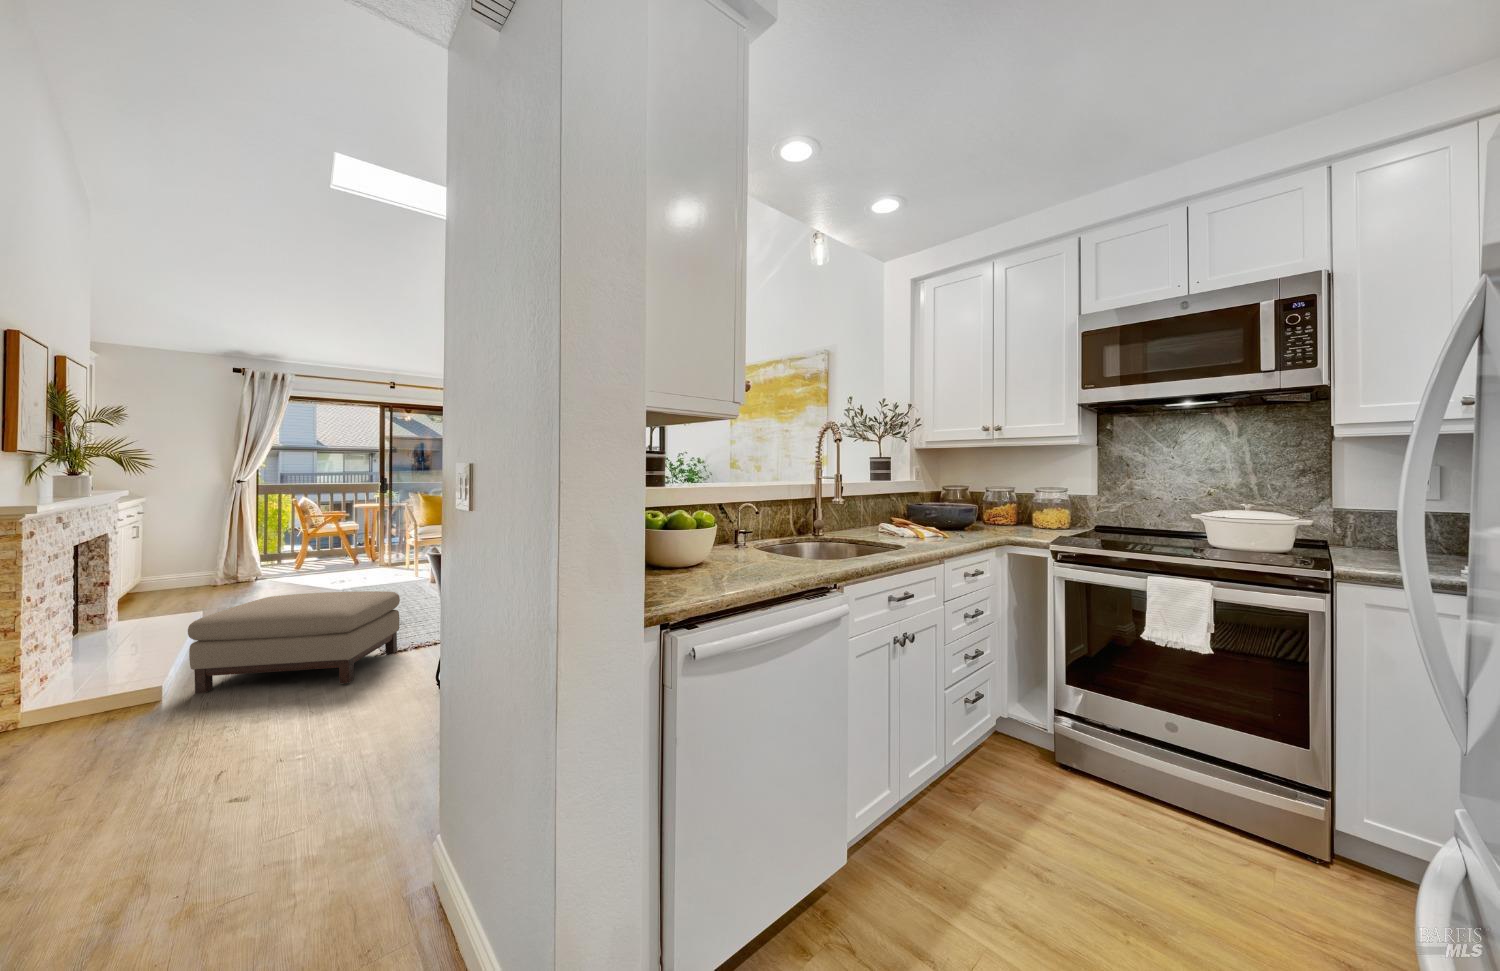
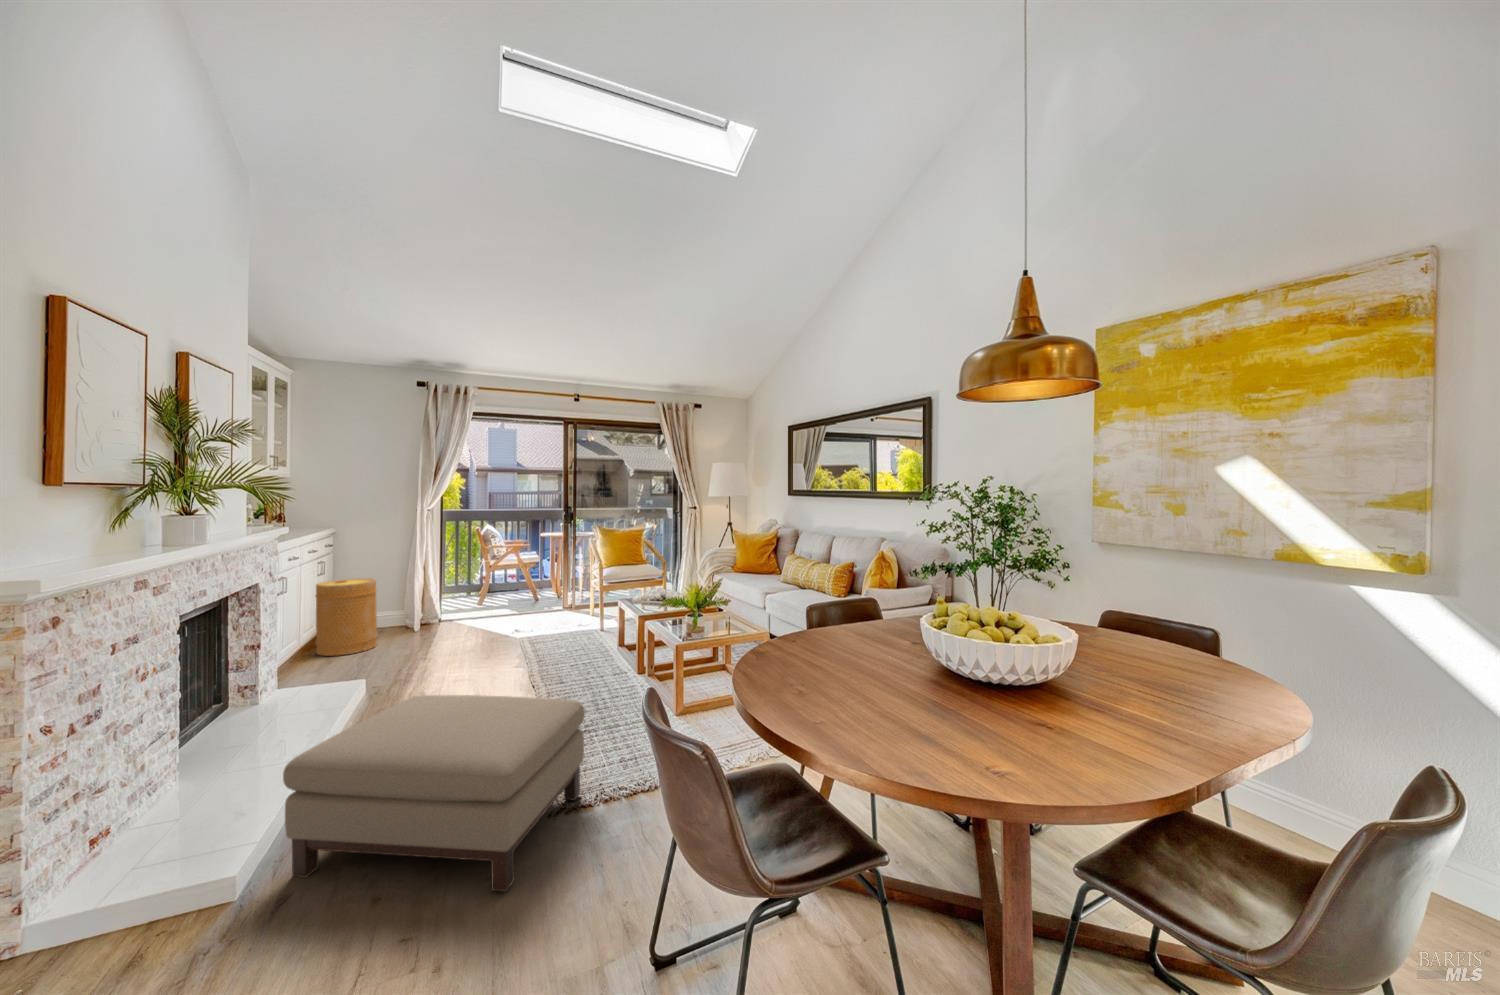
basket: none [132,540,197,606] -> present [315,578,377,656]

